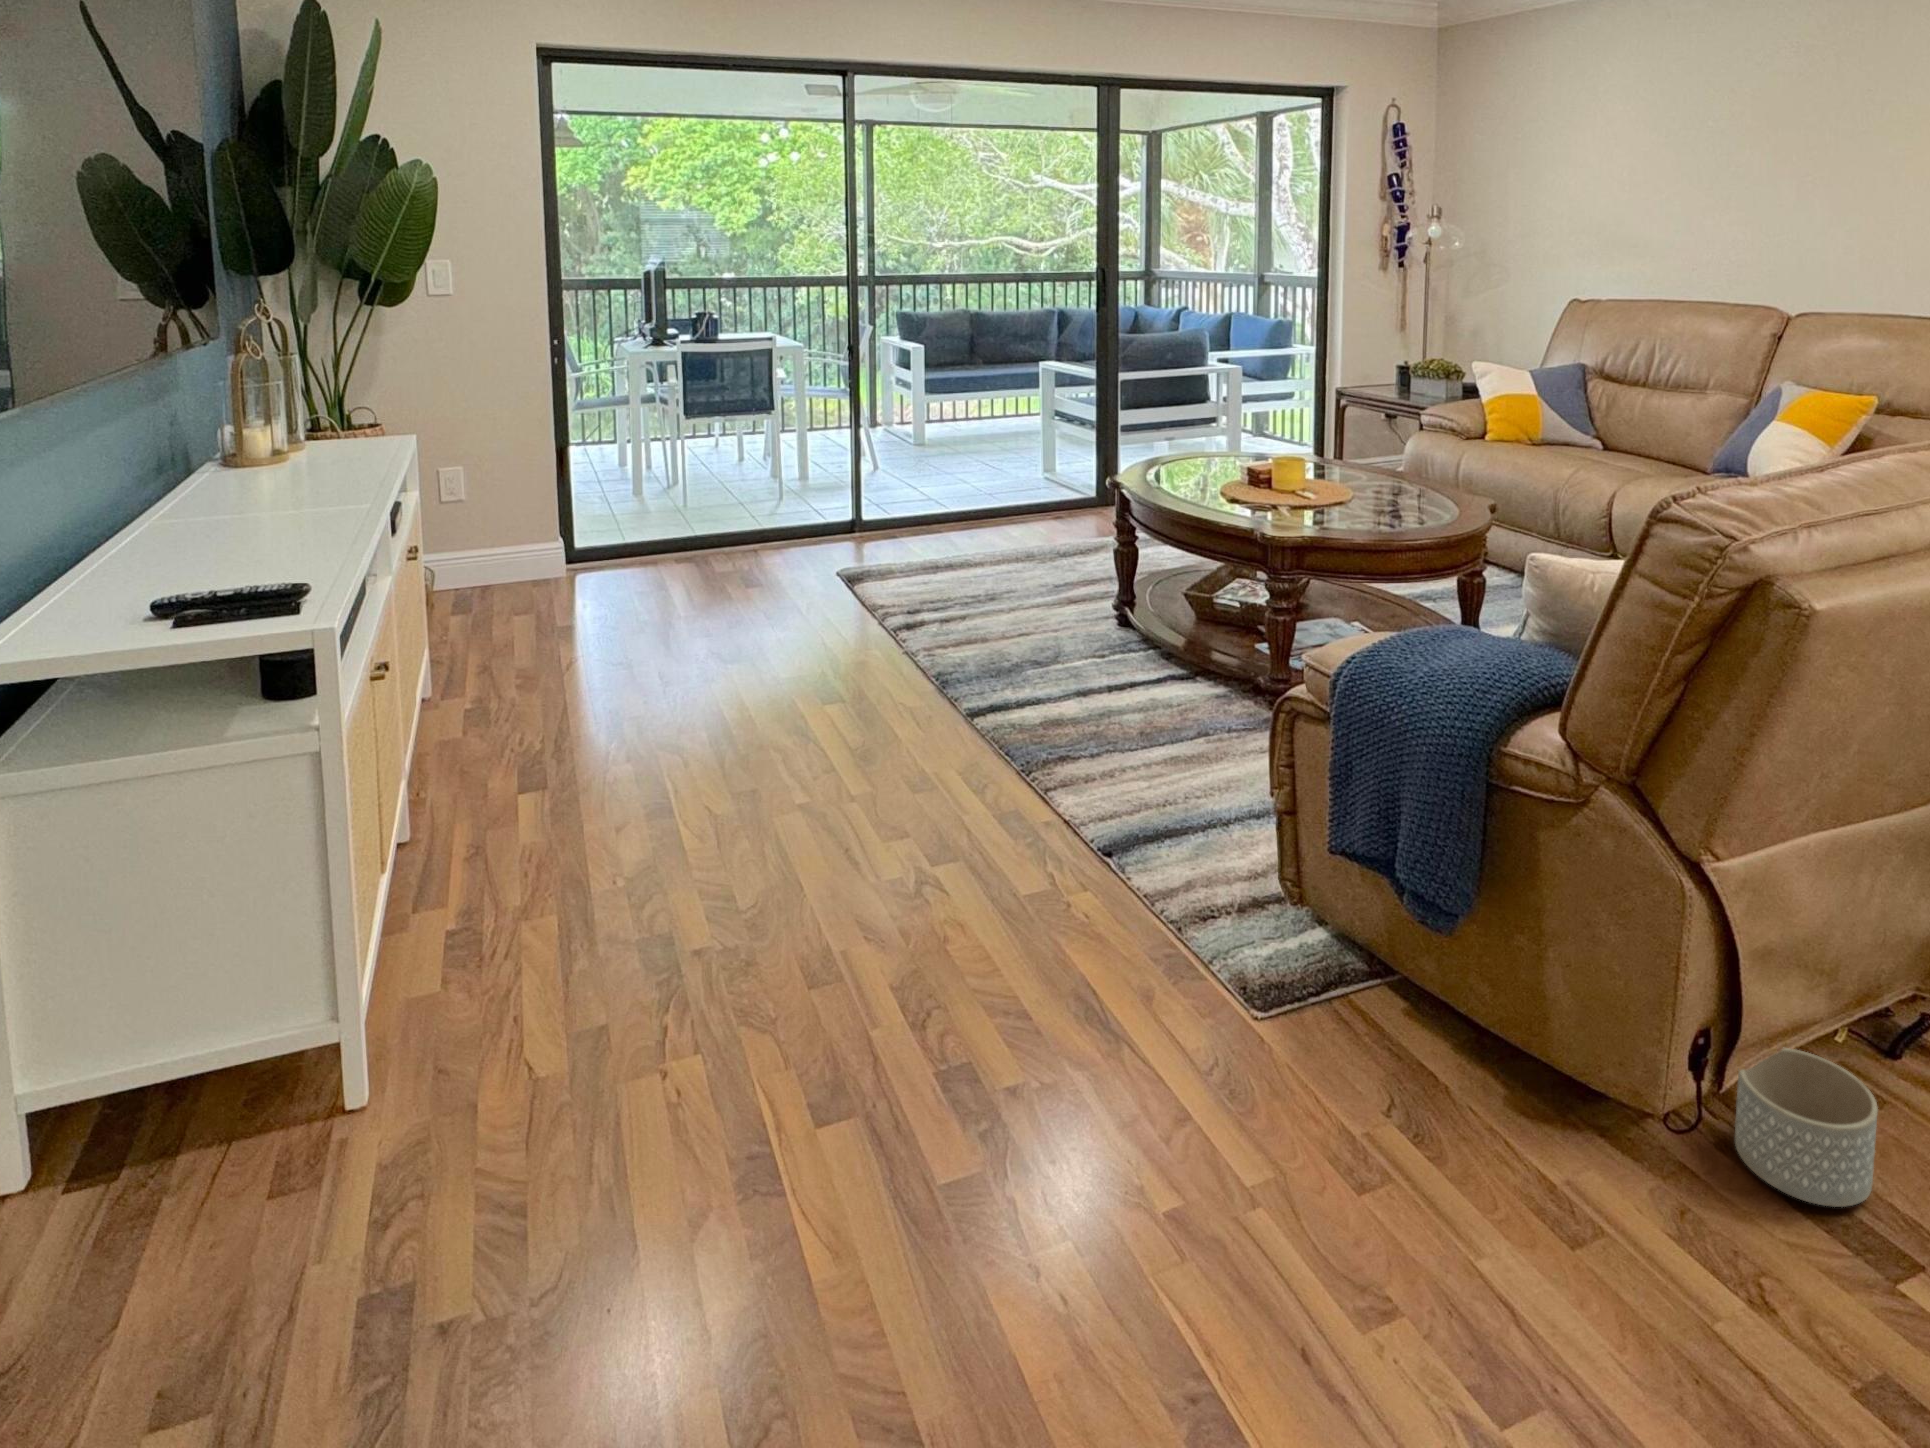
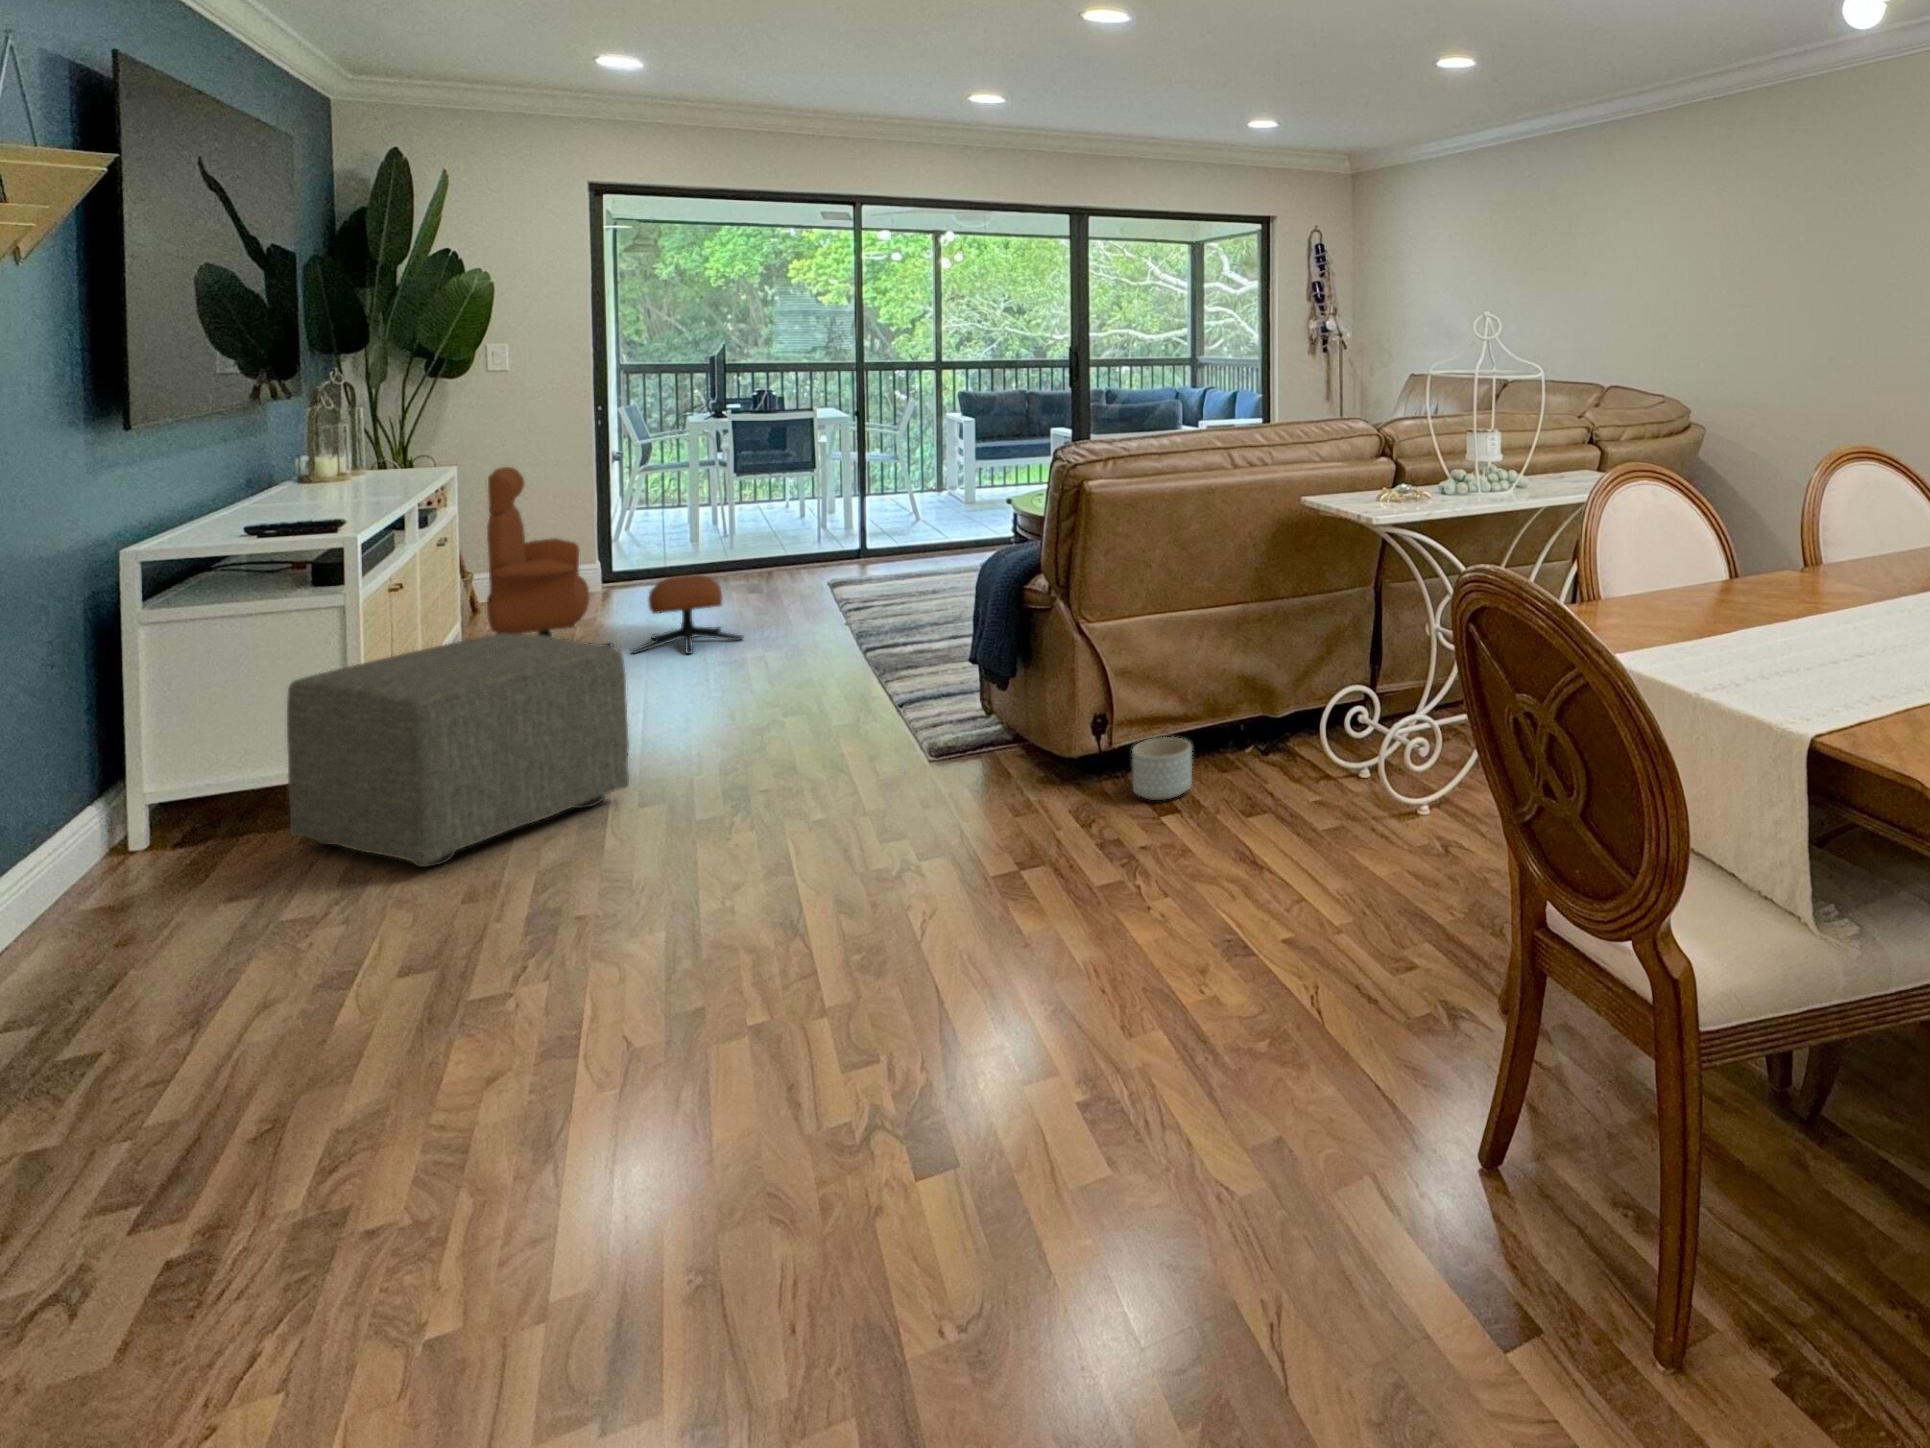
lounge chair: none [444,436,780,745] -> present [487,467,743,654]
ottoman: none [239,769,789,1339] -> present [287,633,629,867]

